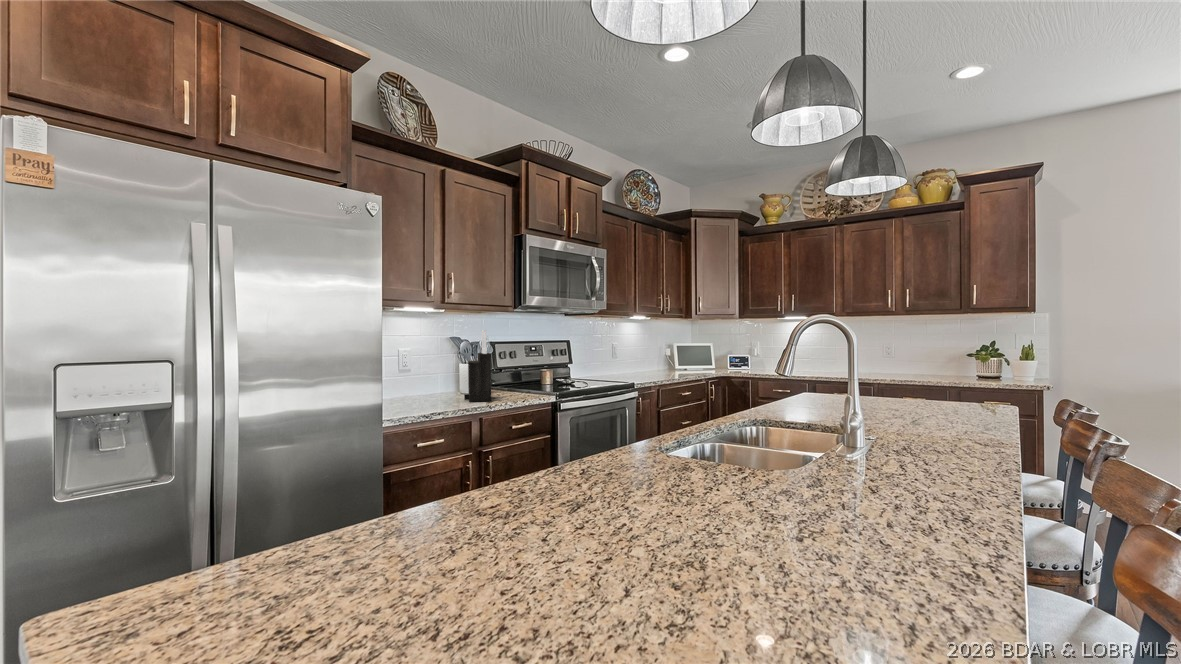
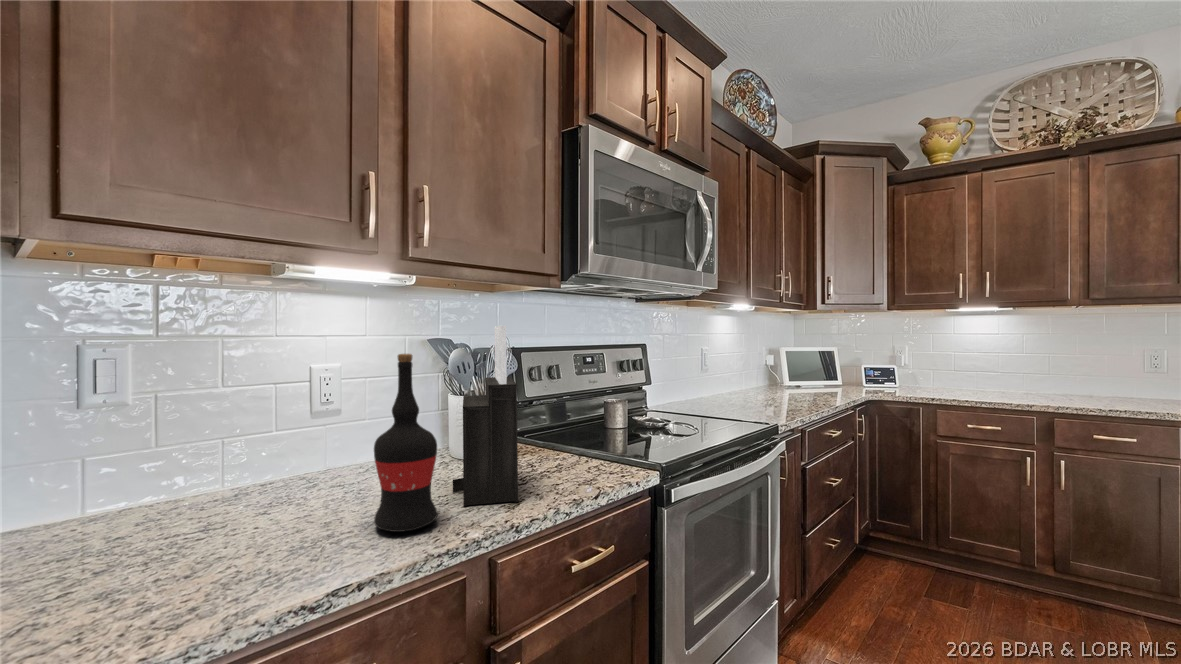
wine bottle: none [437,341,461,405] -> present [374,354,438,532]

